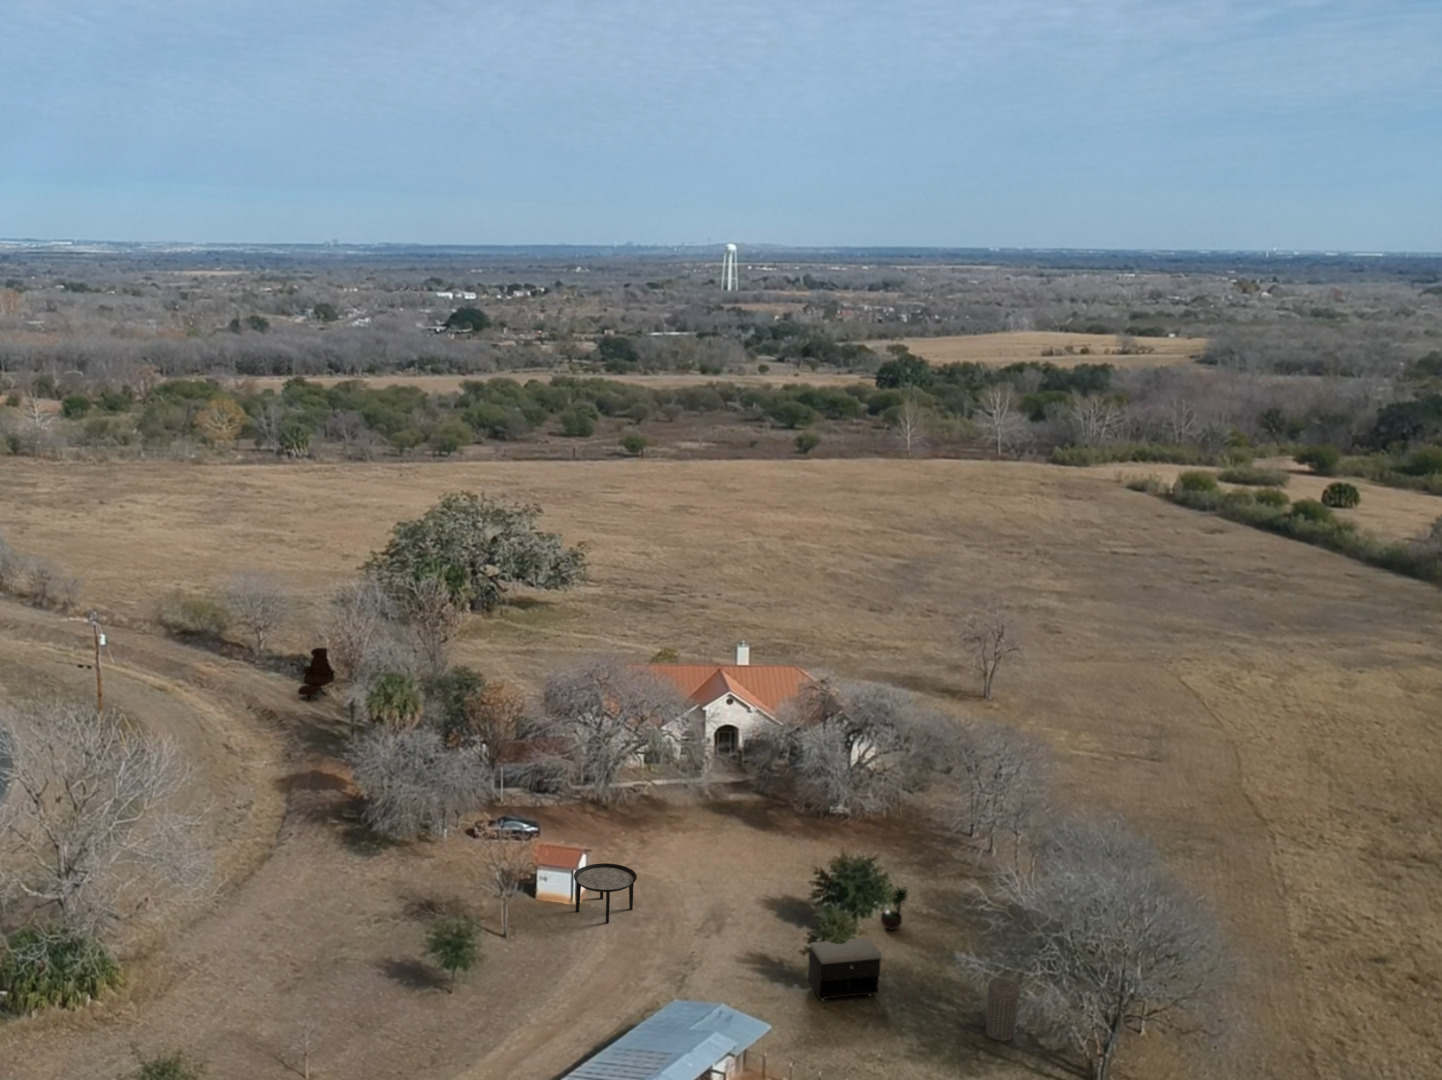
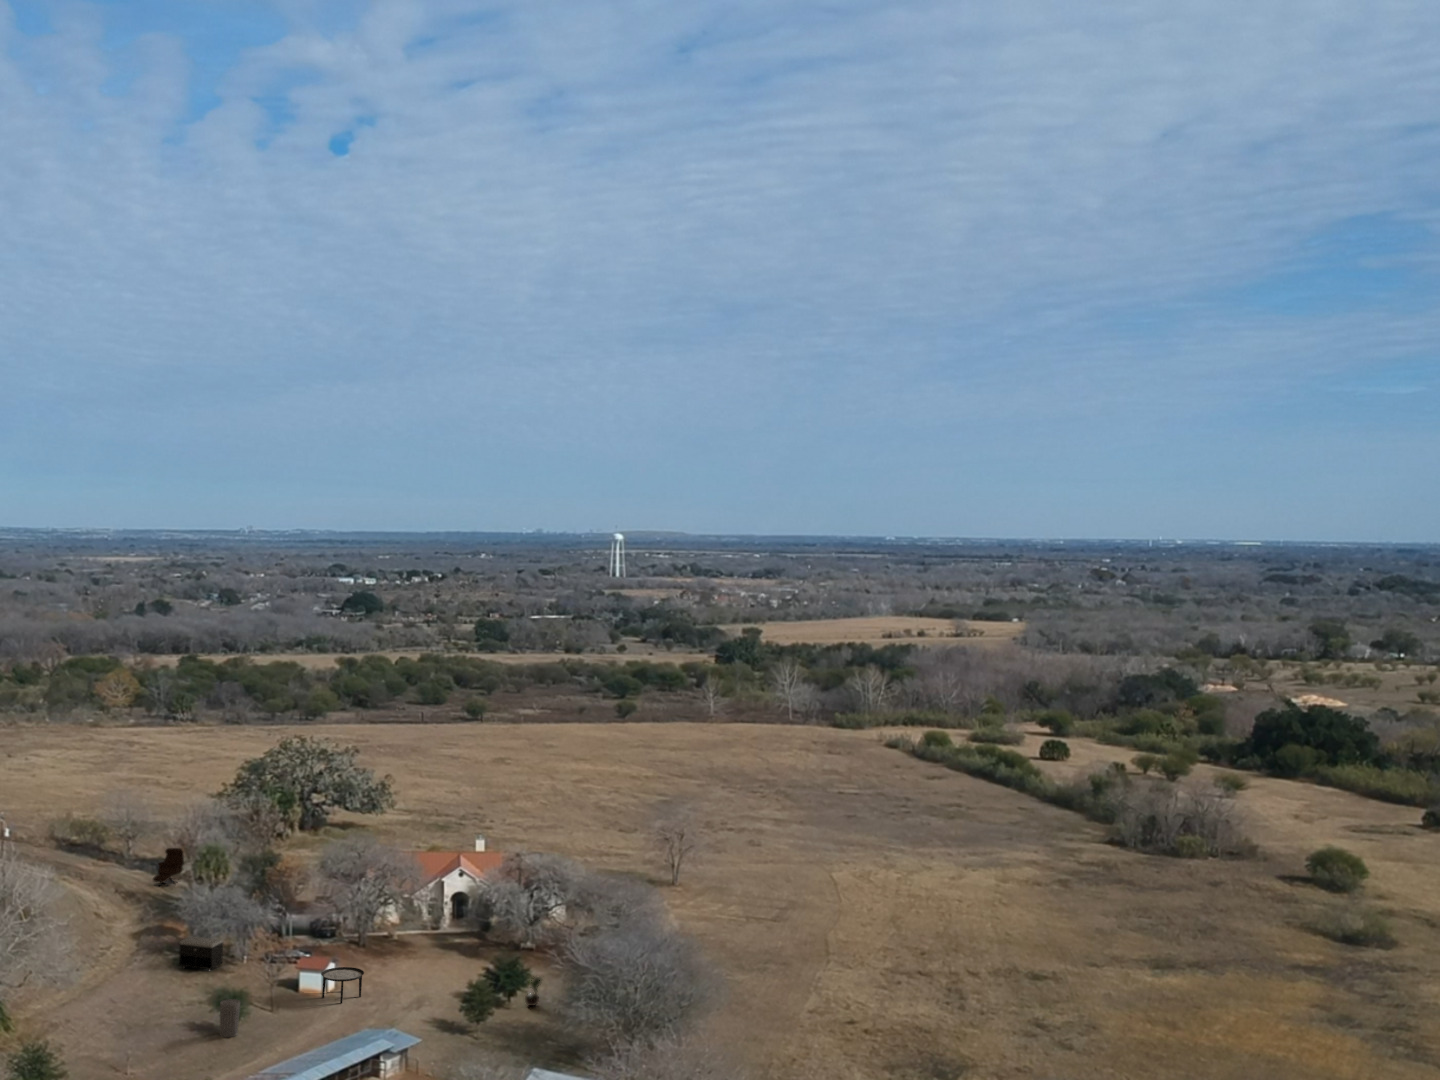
storage bench: present [808,938,882,1001] -> present [179,936,223,970]
trash can: present [986,978,1020,1041] -> present [219,999,240,1037]

